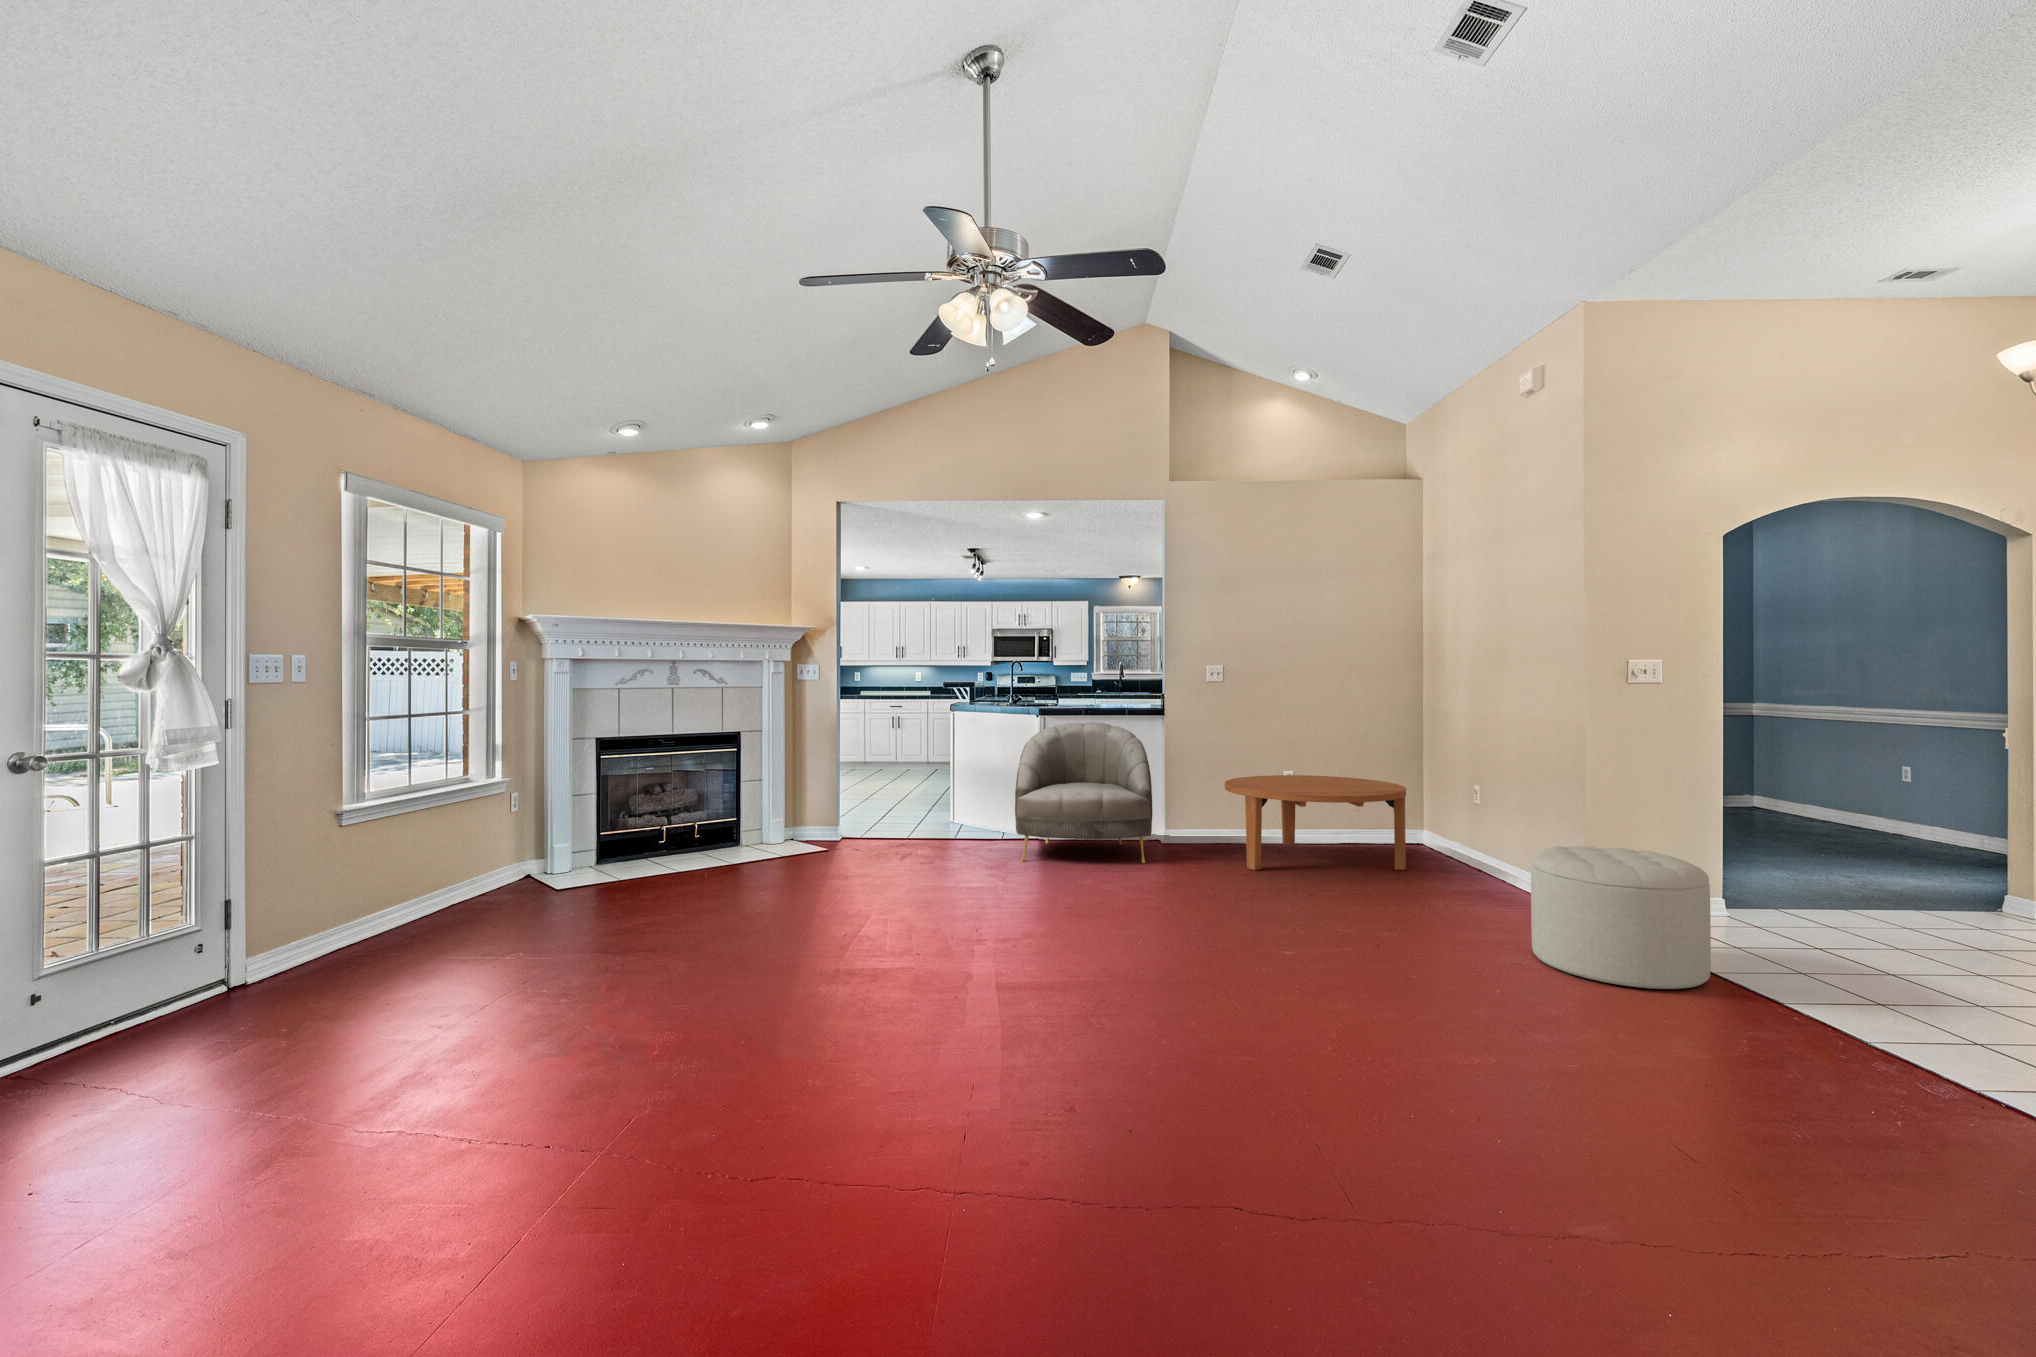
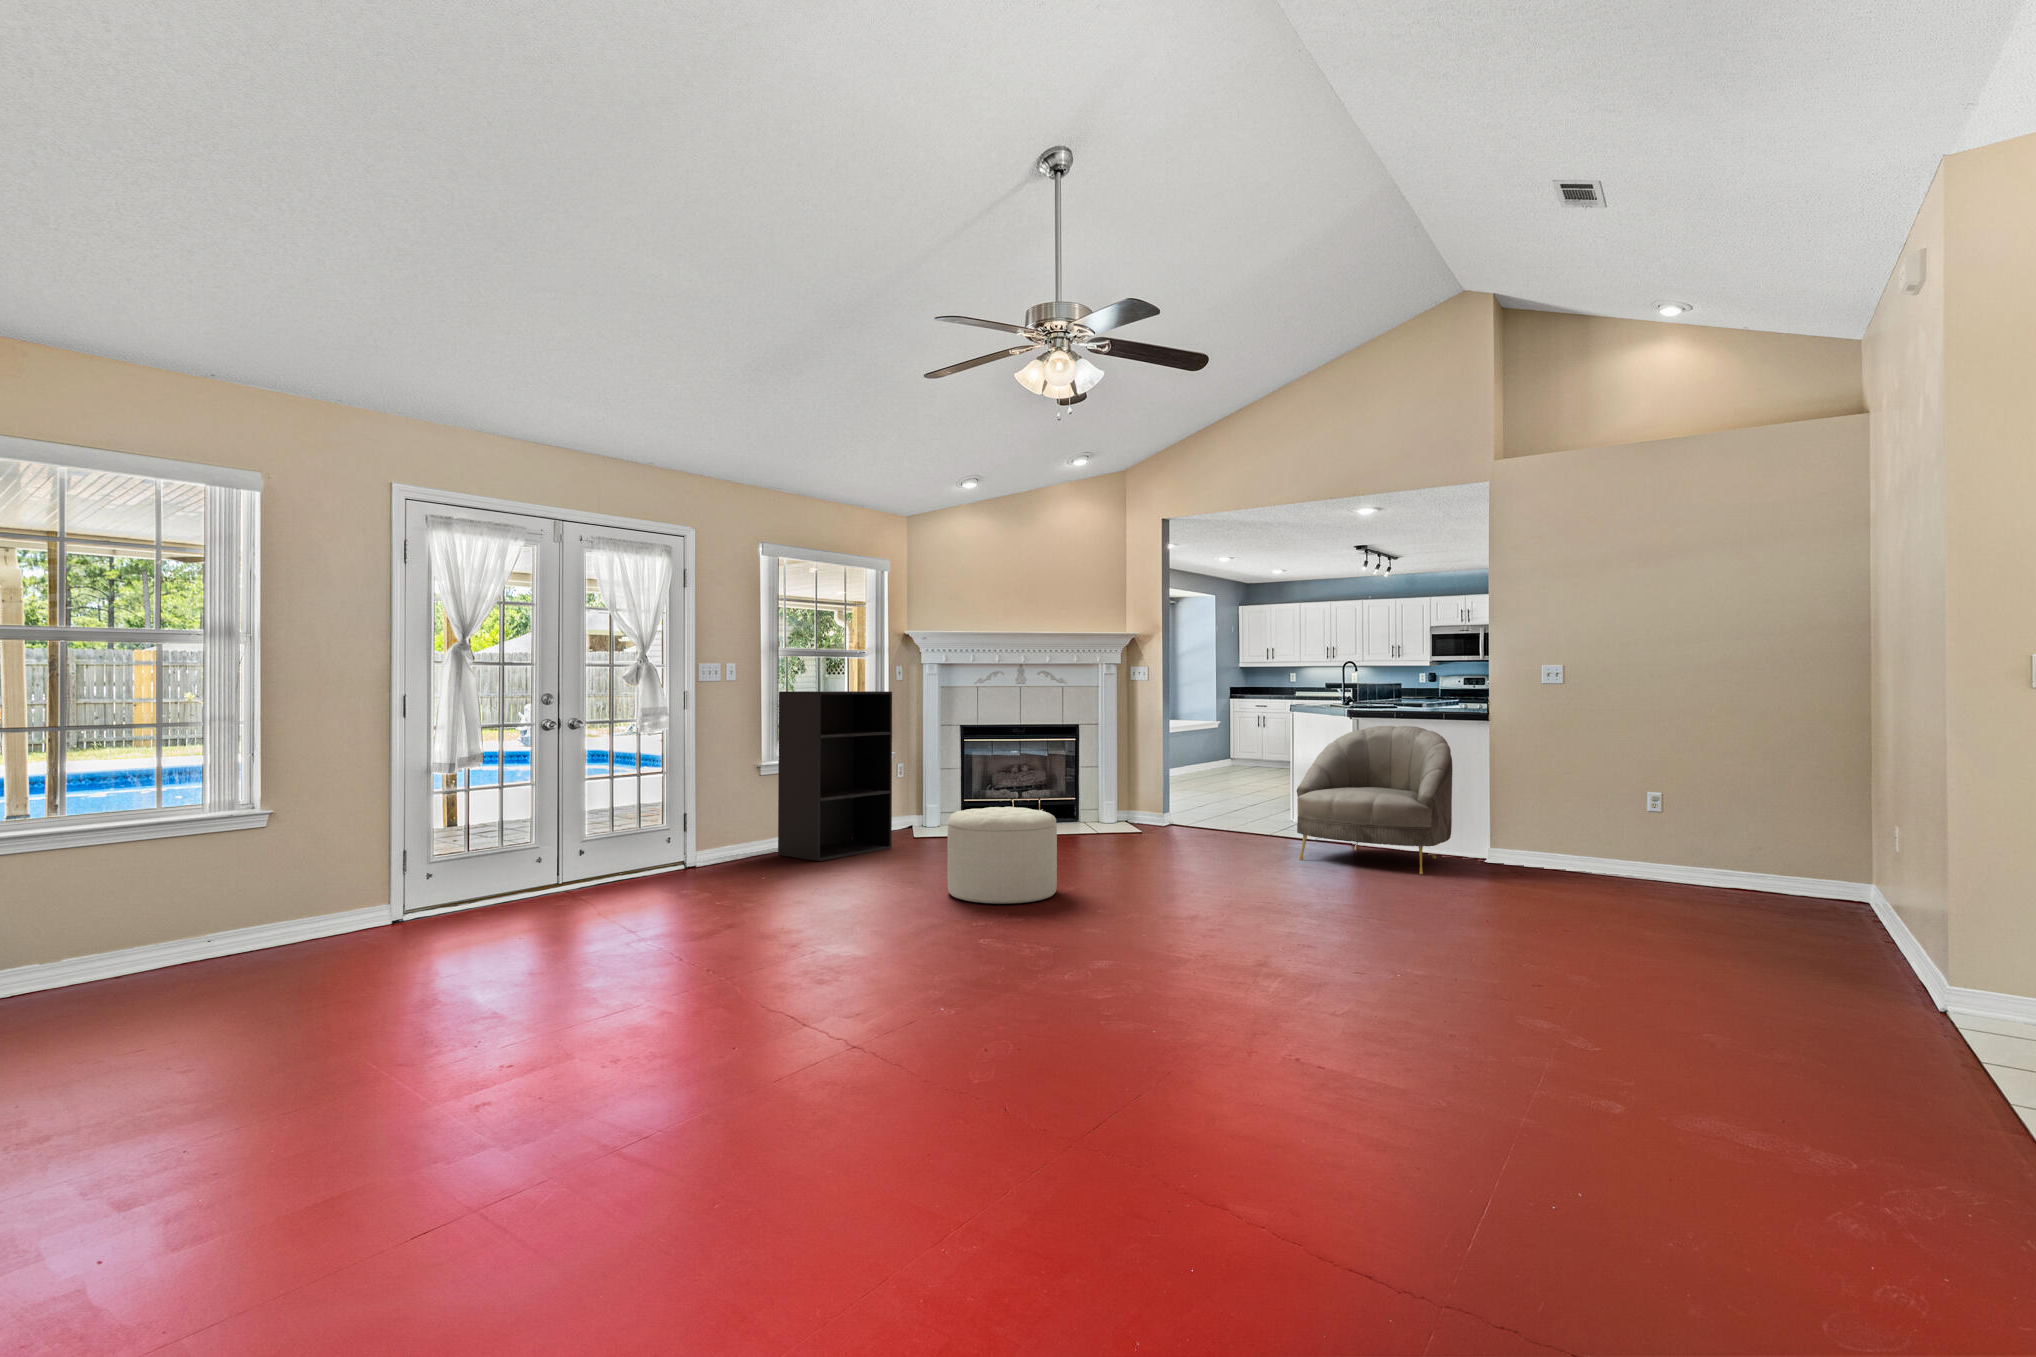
bookshelf: none [352,698,534,955] -> present [778,691,892,861]
coffee table: present [1225,775,1406,870] -> none [1524,794,1764,916]
ottoman: present [1531,846,1711,989] -> present [948,807,1057,904]

